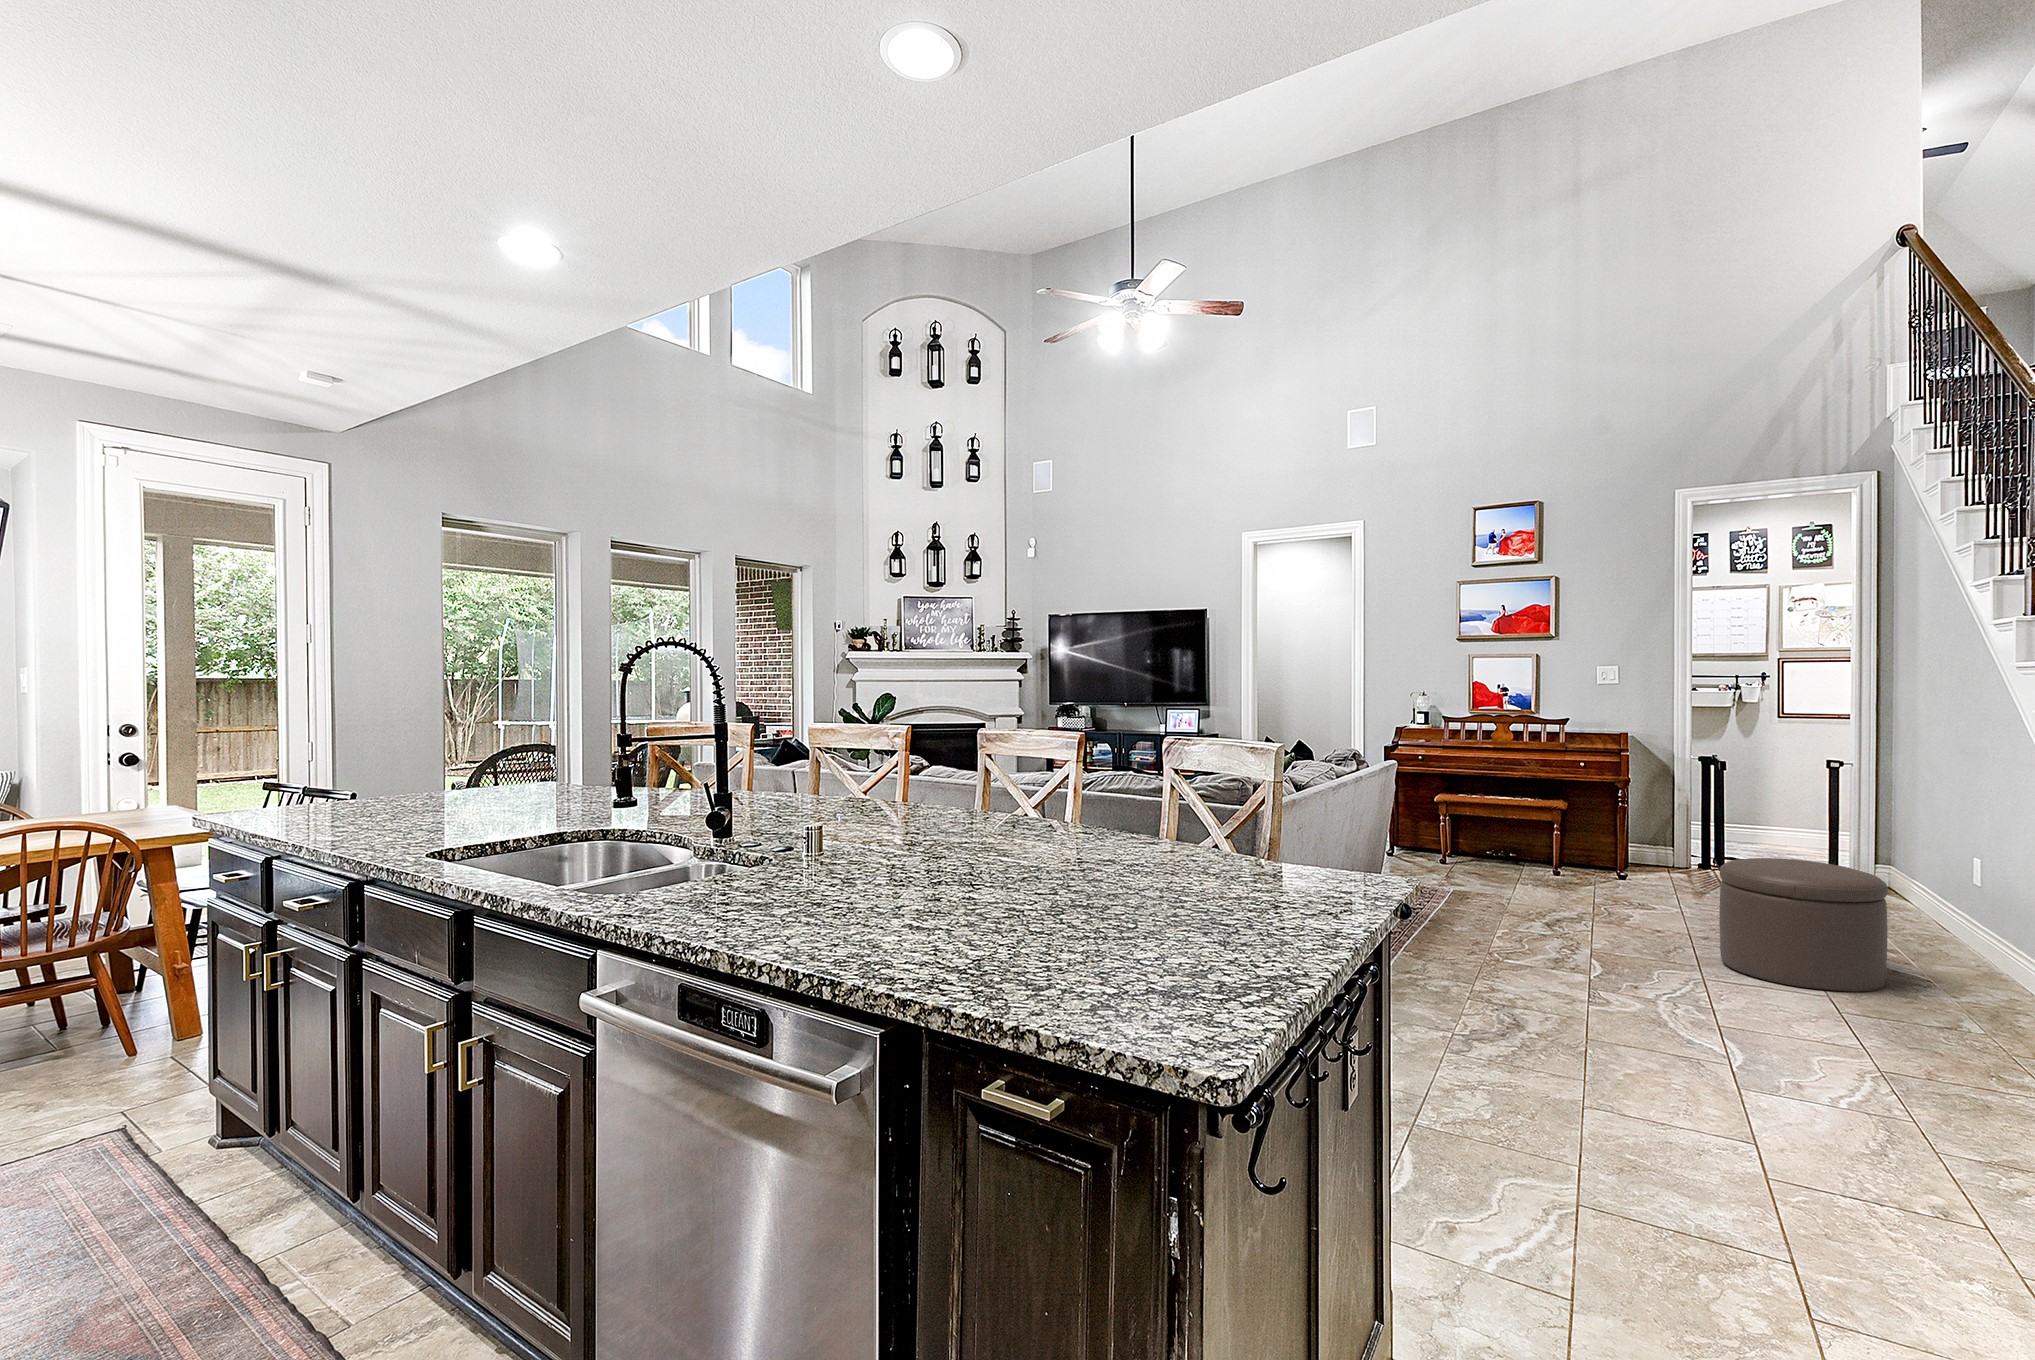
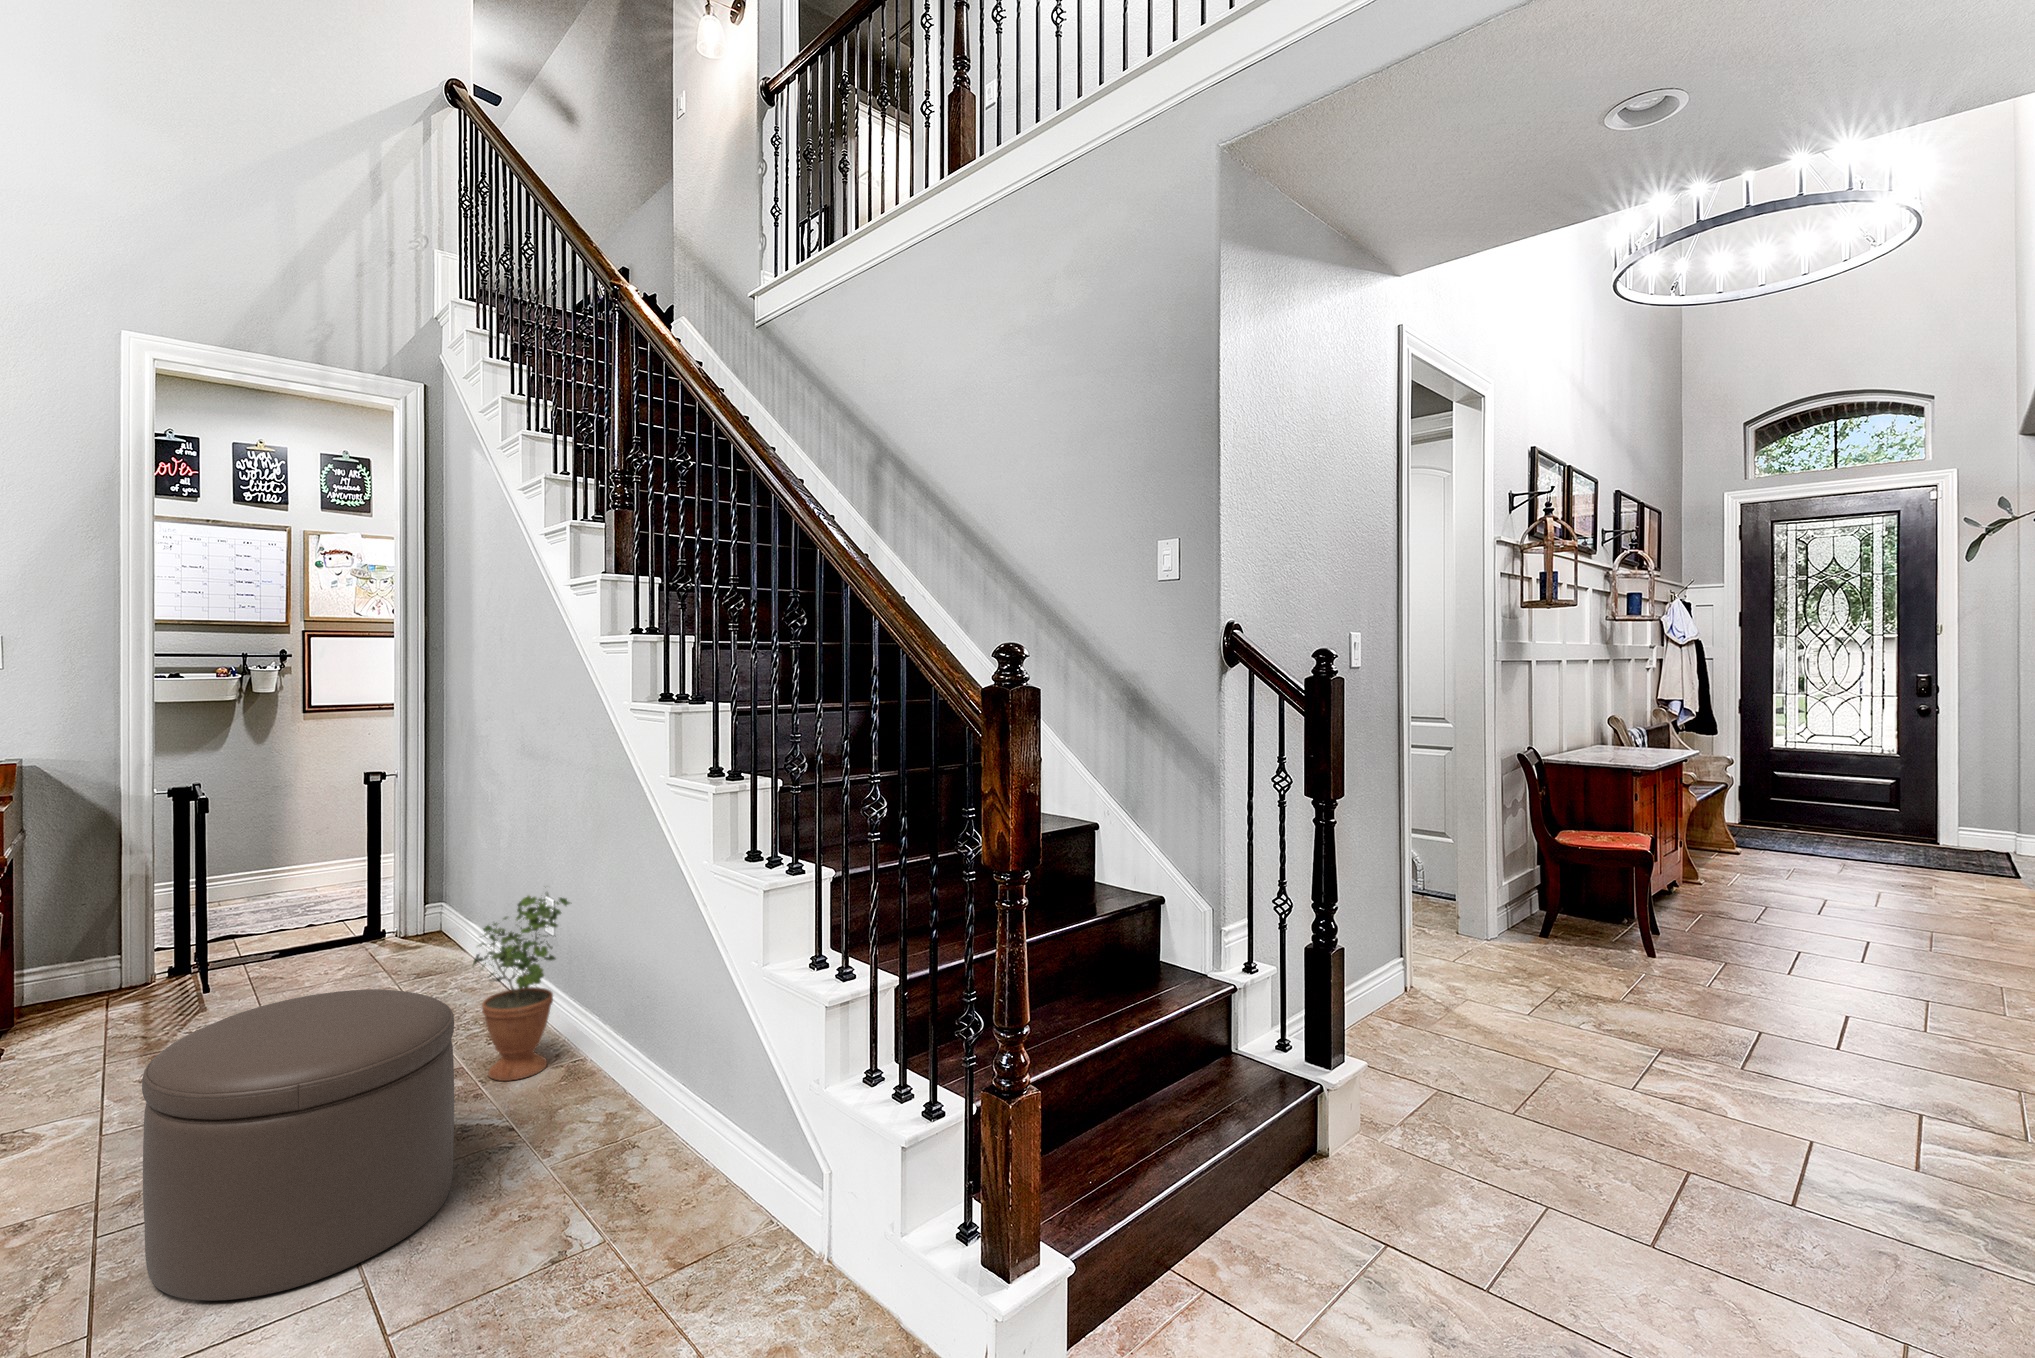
potted plant: none [1906,836,1993,965] -> present [473,893,570,1081]

